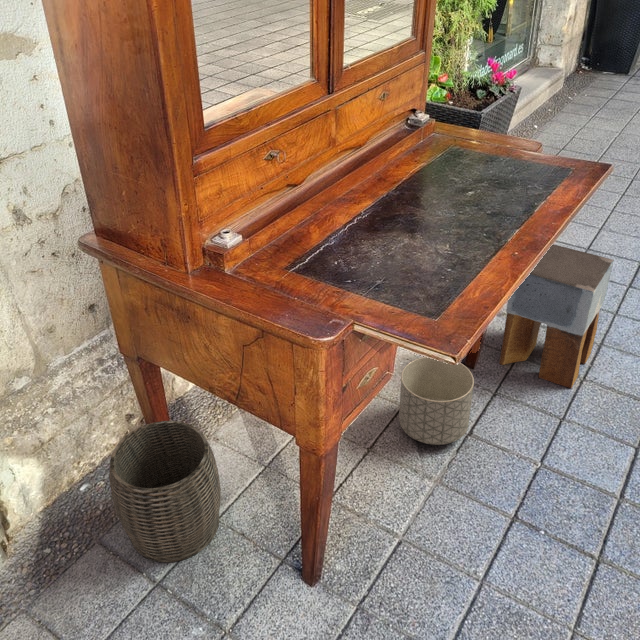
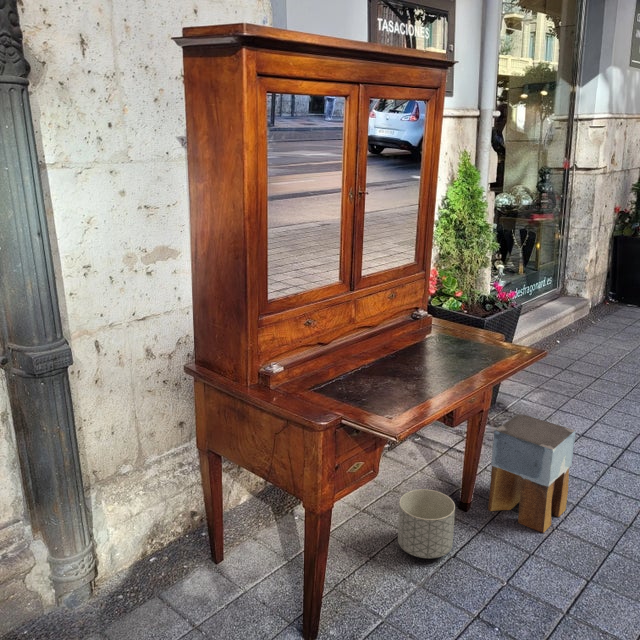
woven basket: present [109,421,221,562] -> none [174,507,253,615]

